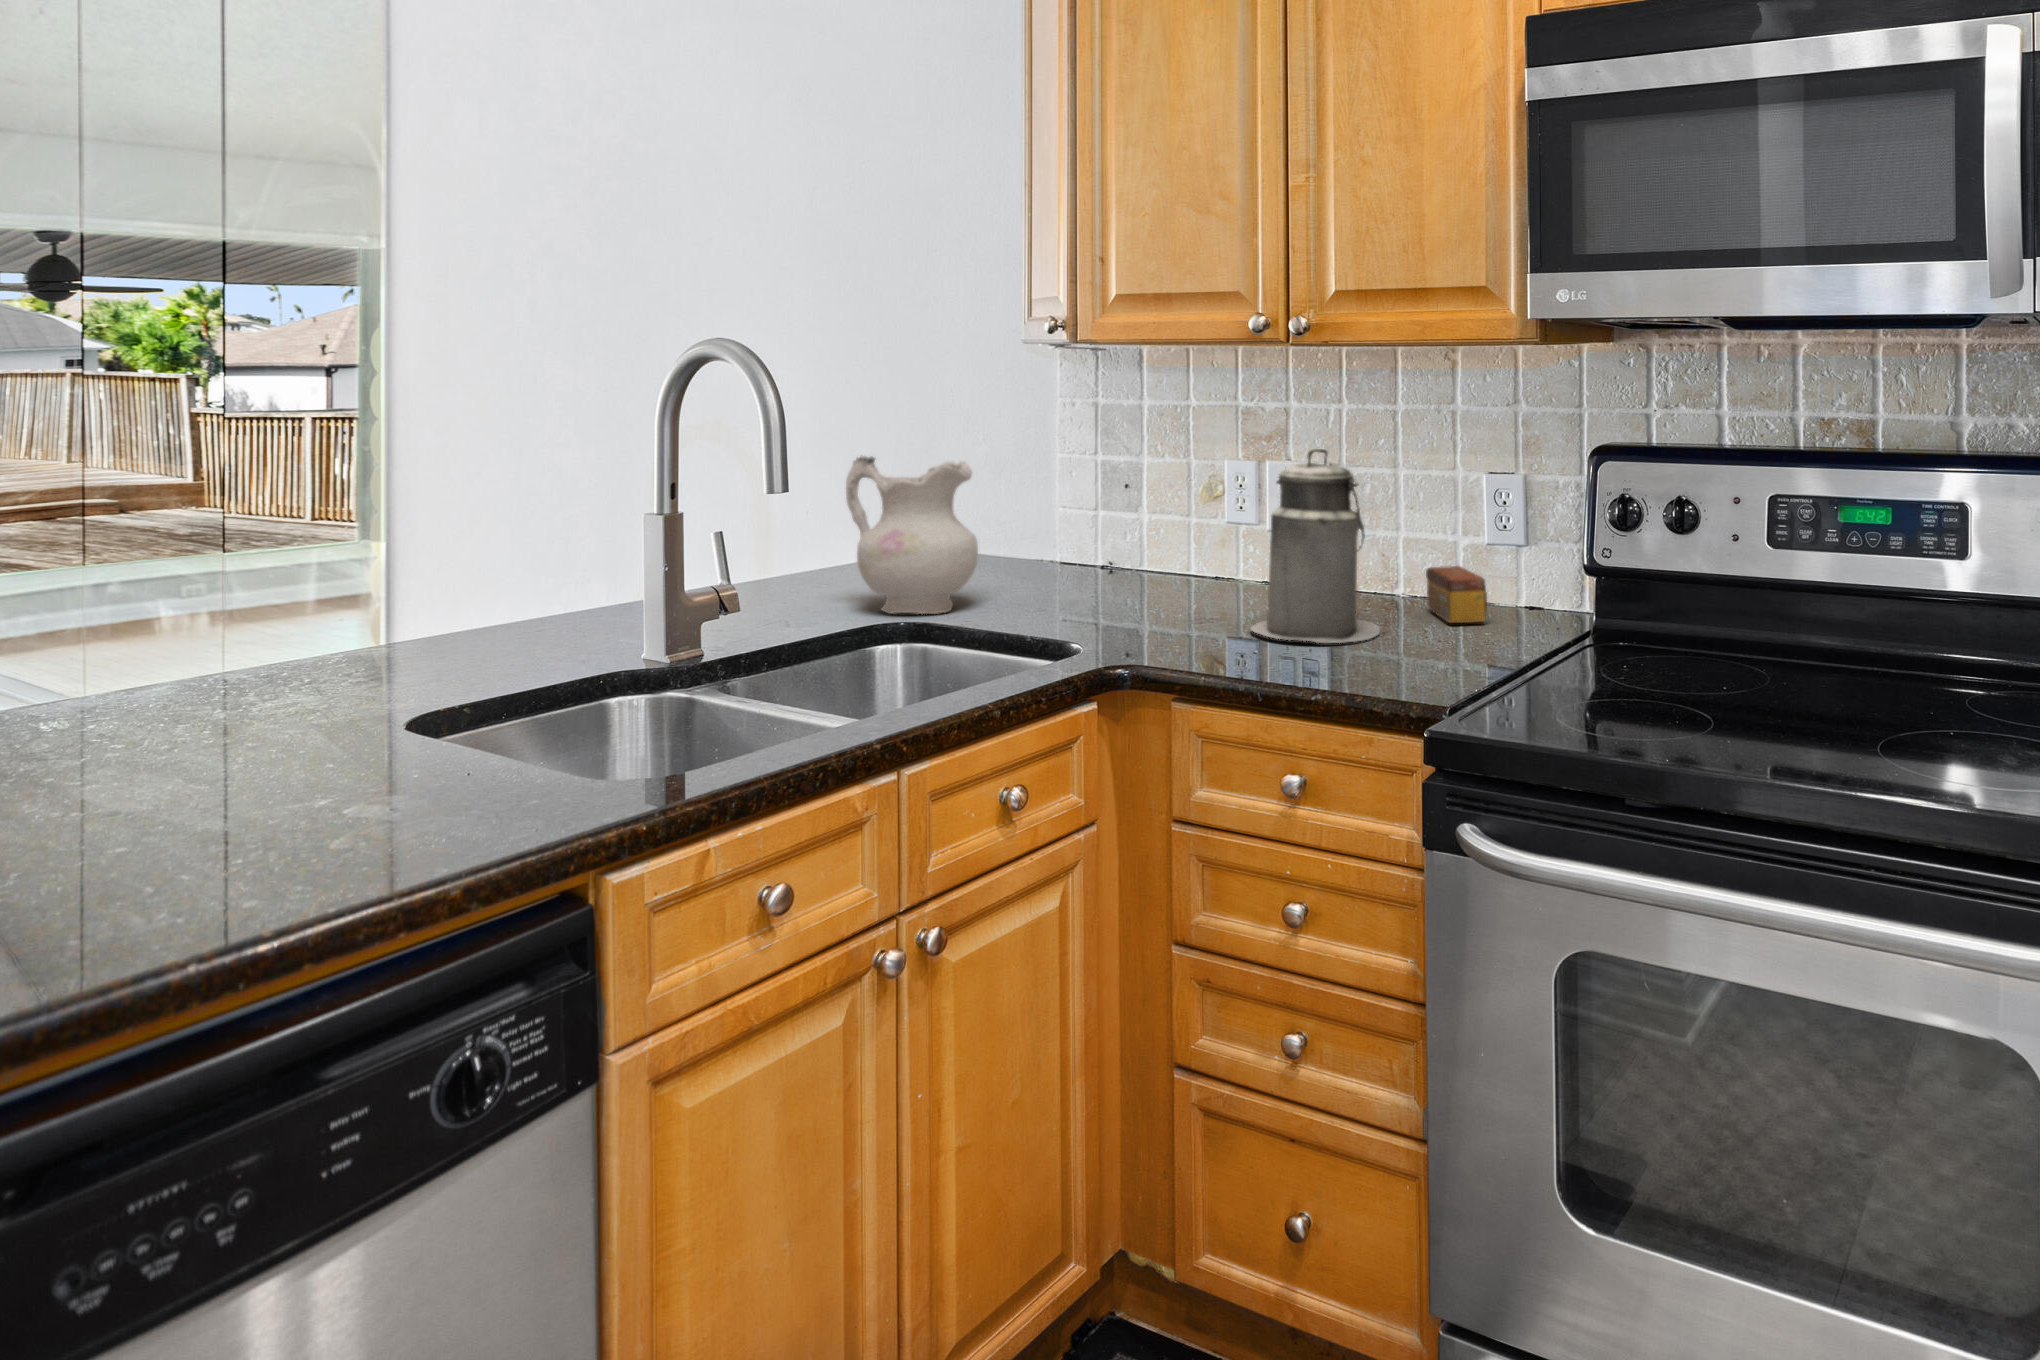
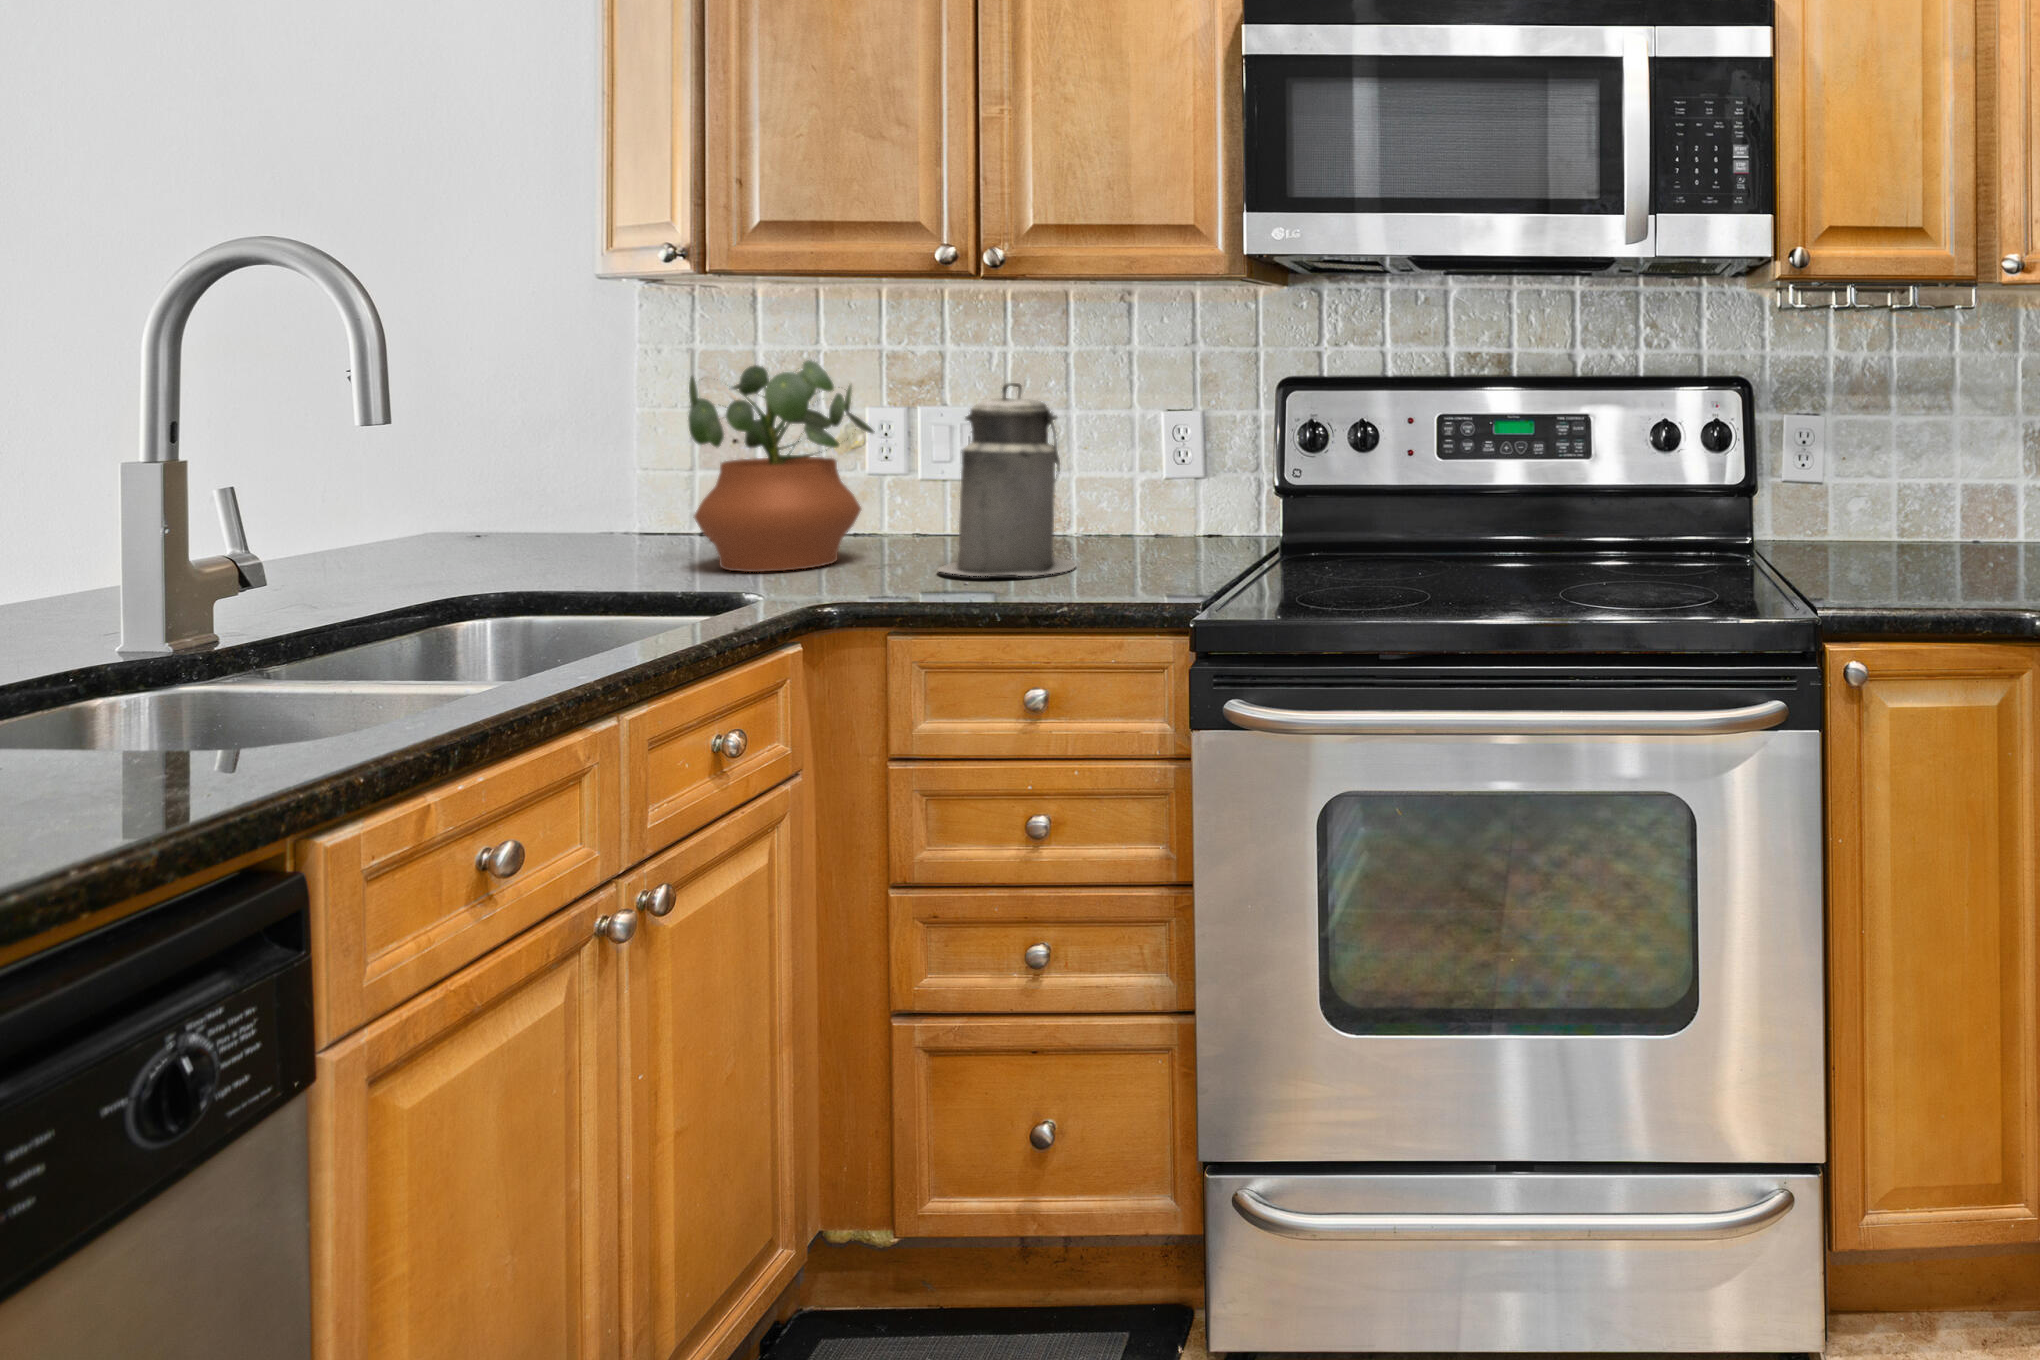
potted plant: none [1061,423,1216,614] -> present [688,360,875,572]
ceramic pitcher: present [846,456,978,614] -> none [382,402,576,591]
tea box: present [1426,566,1487,623] -> none [1108,501,1176,553]

